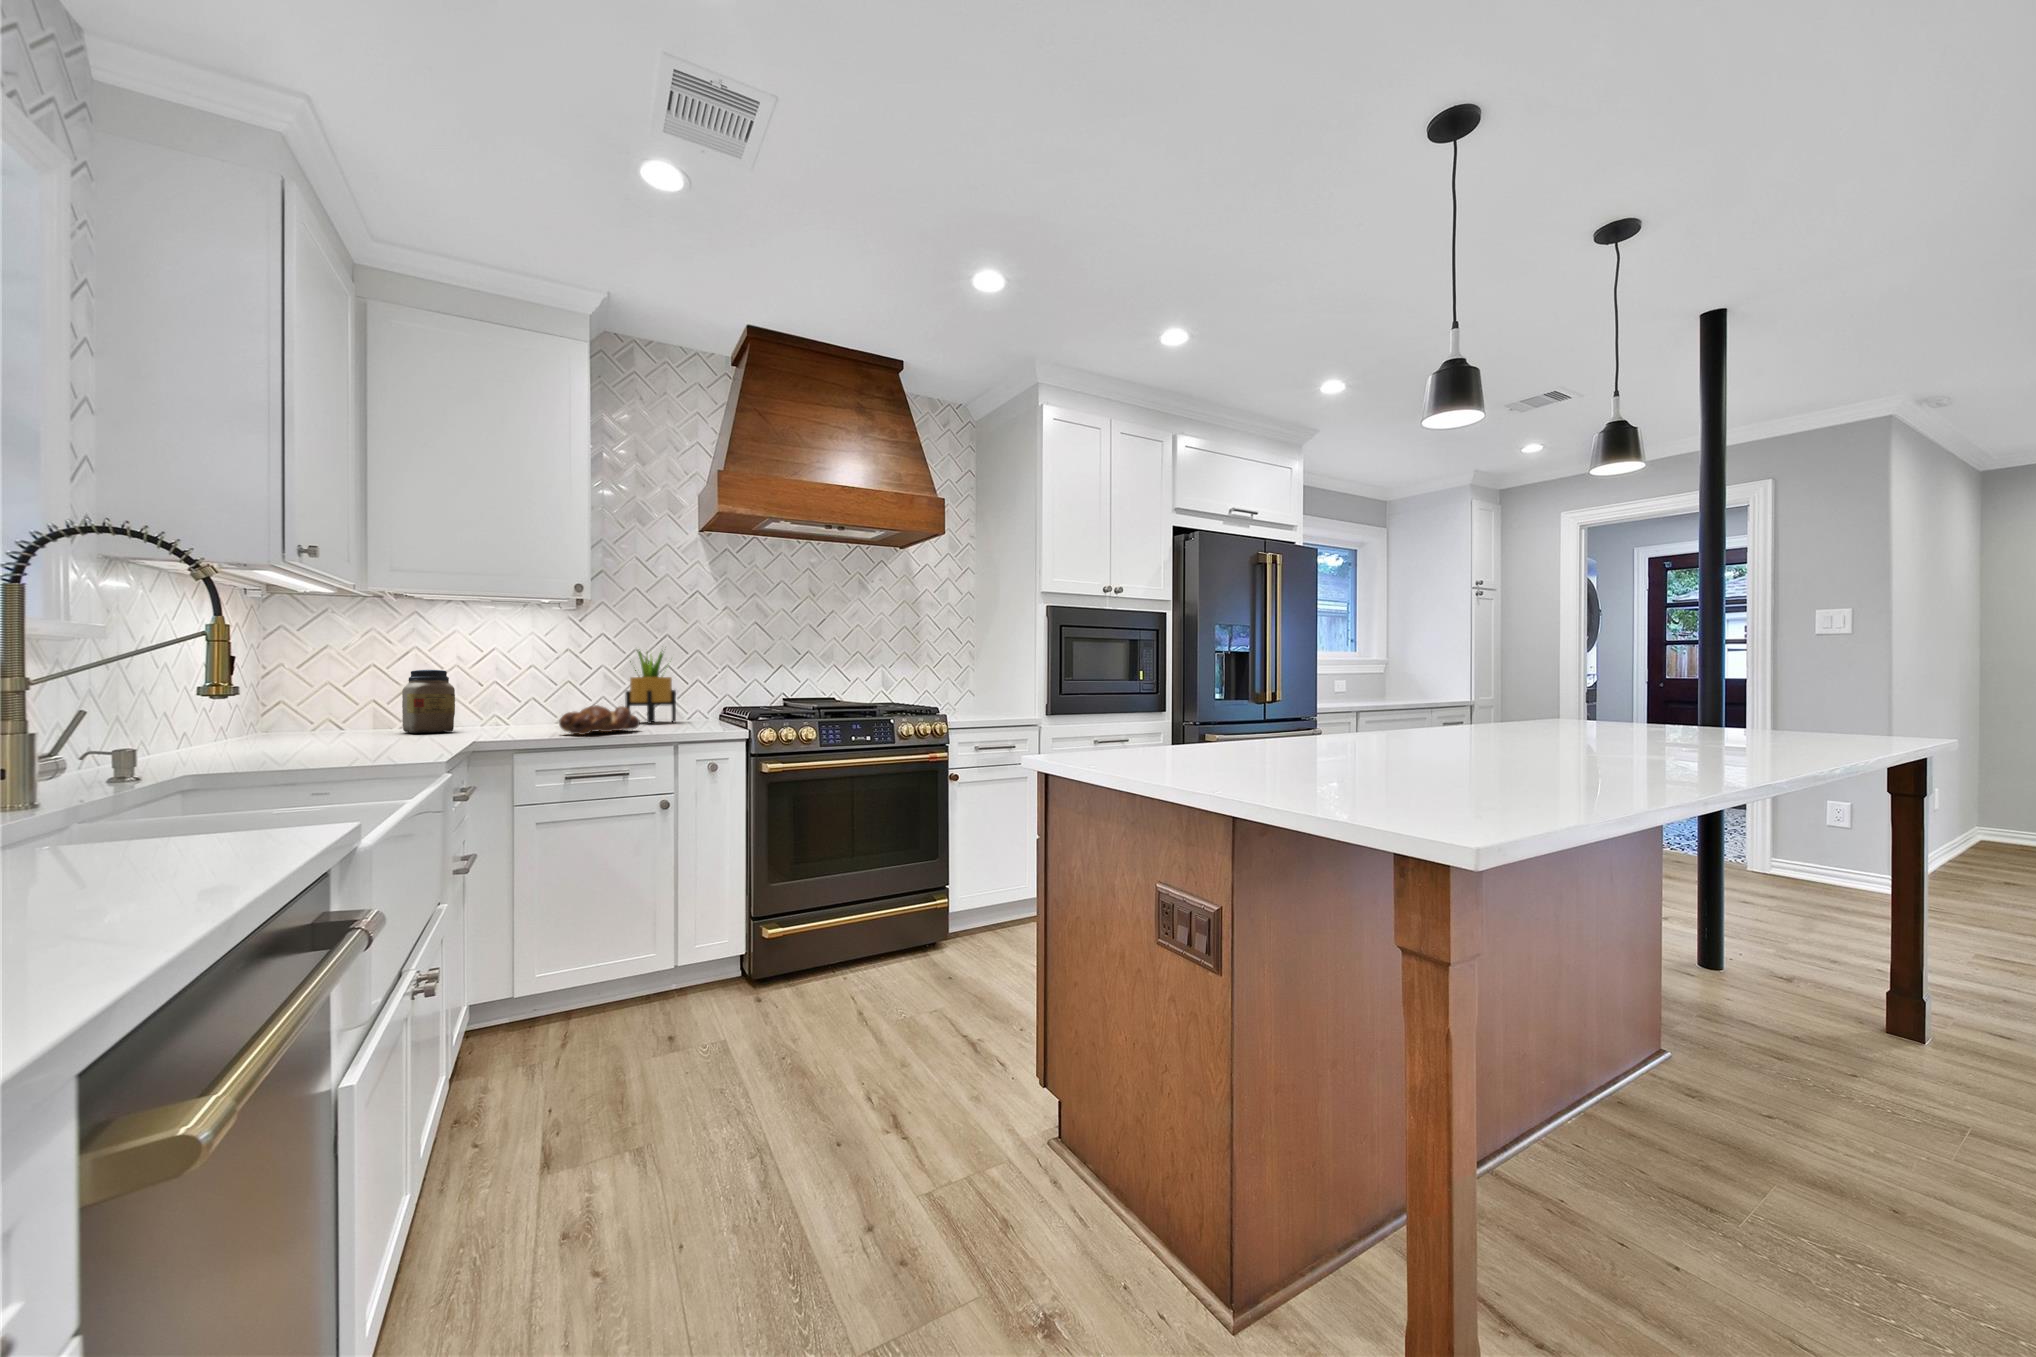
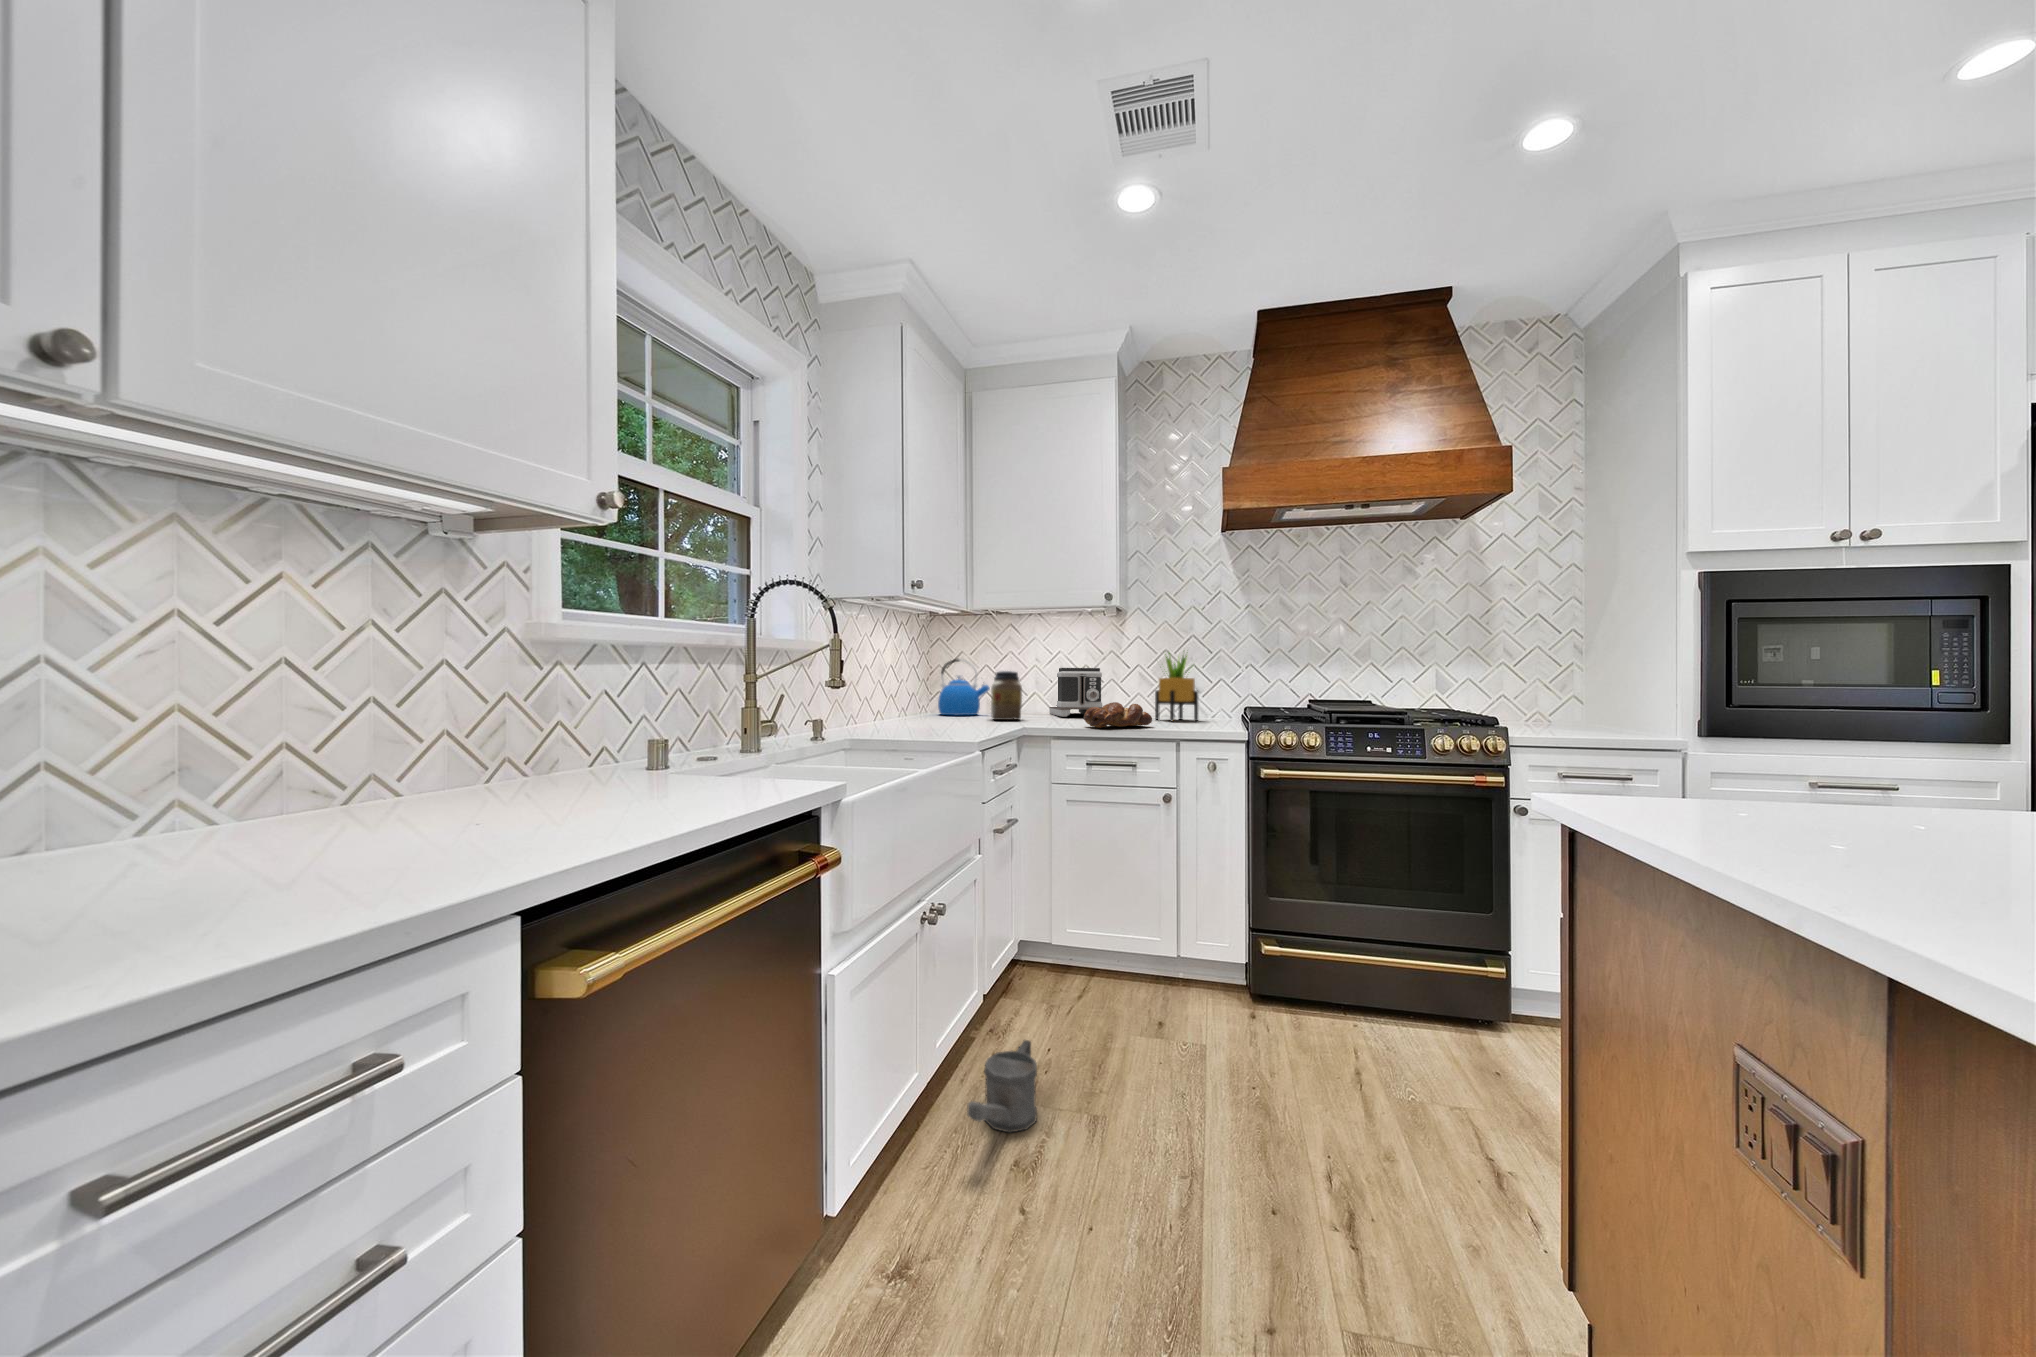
kettle: none [290,651,385,731] -> present [938,659,990,715]
toaster: none [469,665,557,725] -> present [1049,668,1102,717]
watering can: none [515,1088,586,1192] -> present [967,1040,1037,1133]

